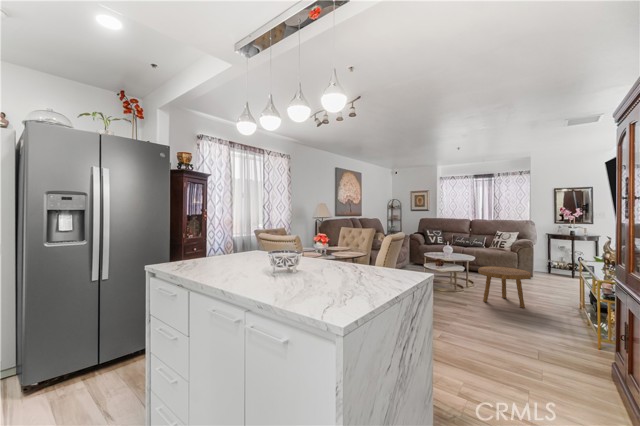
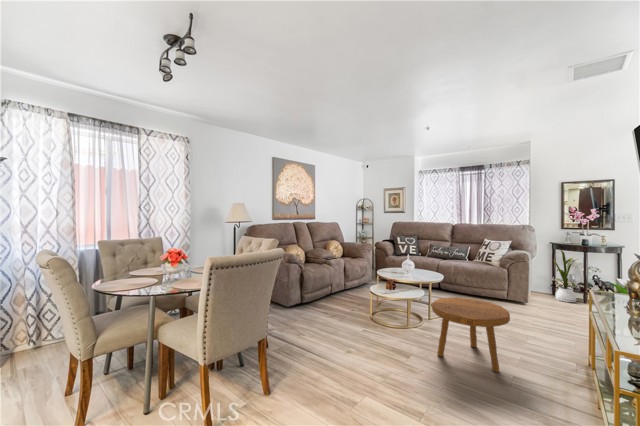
house plant: none [549,238,571,276] -> present [553,250,577,302]

